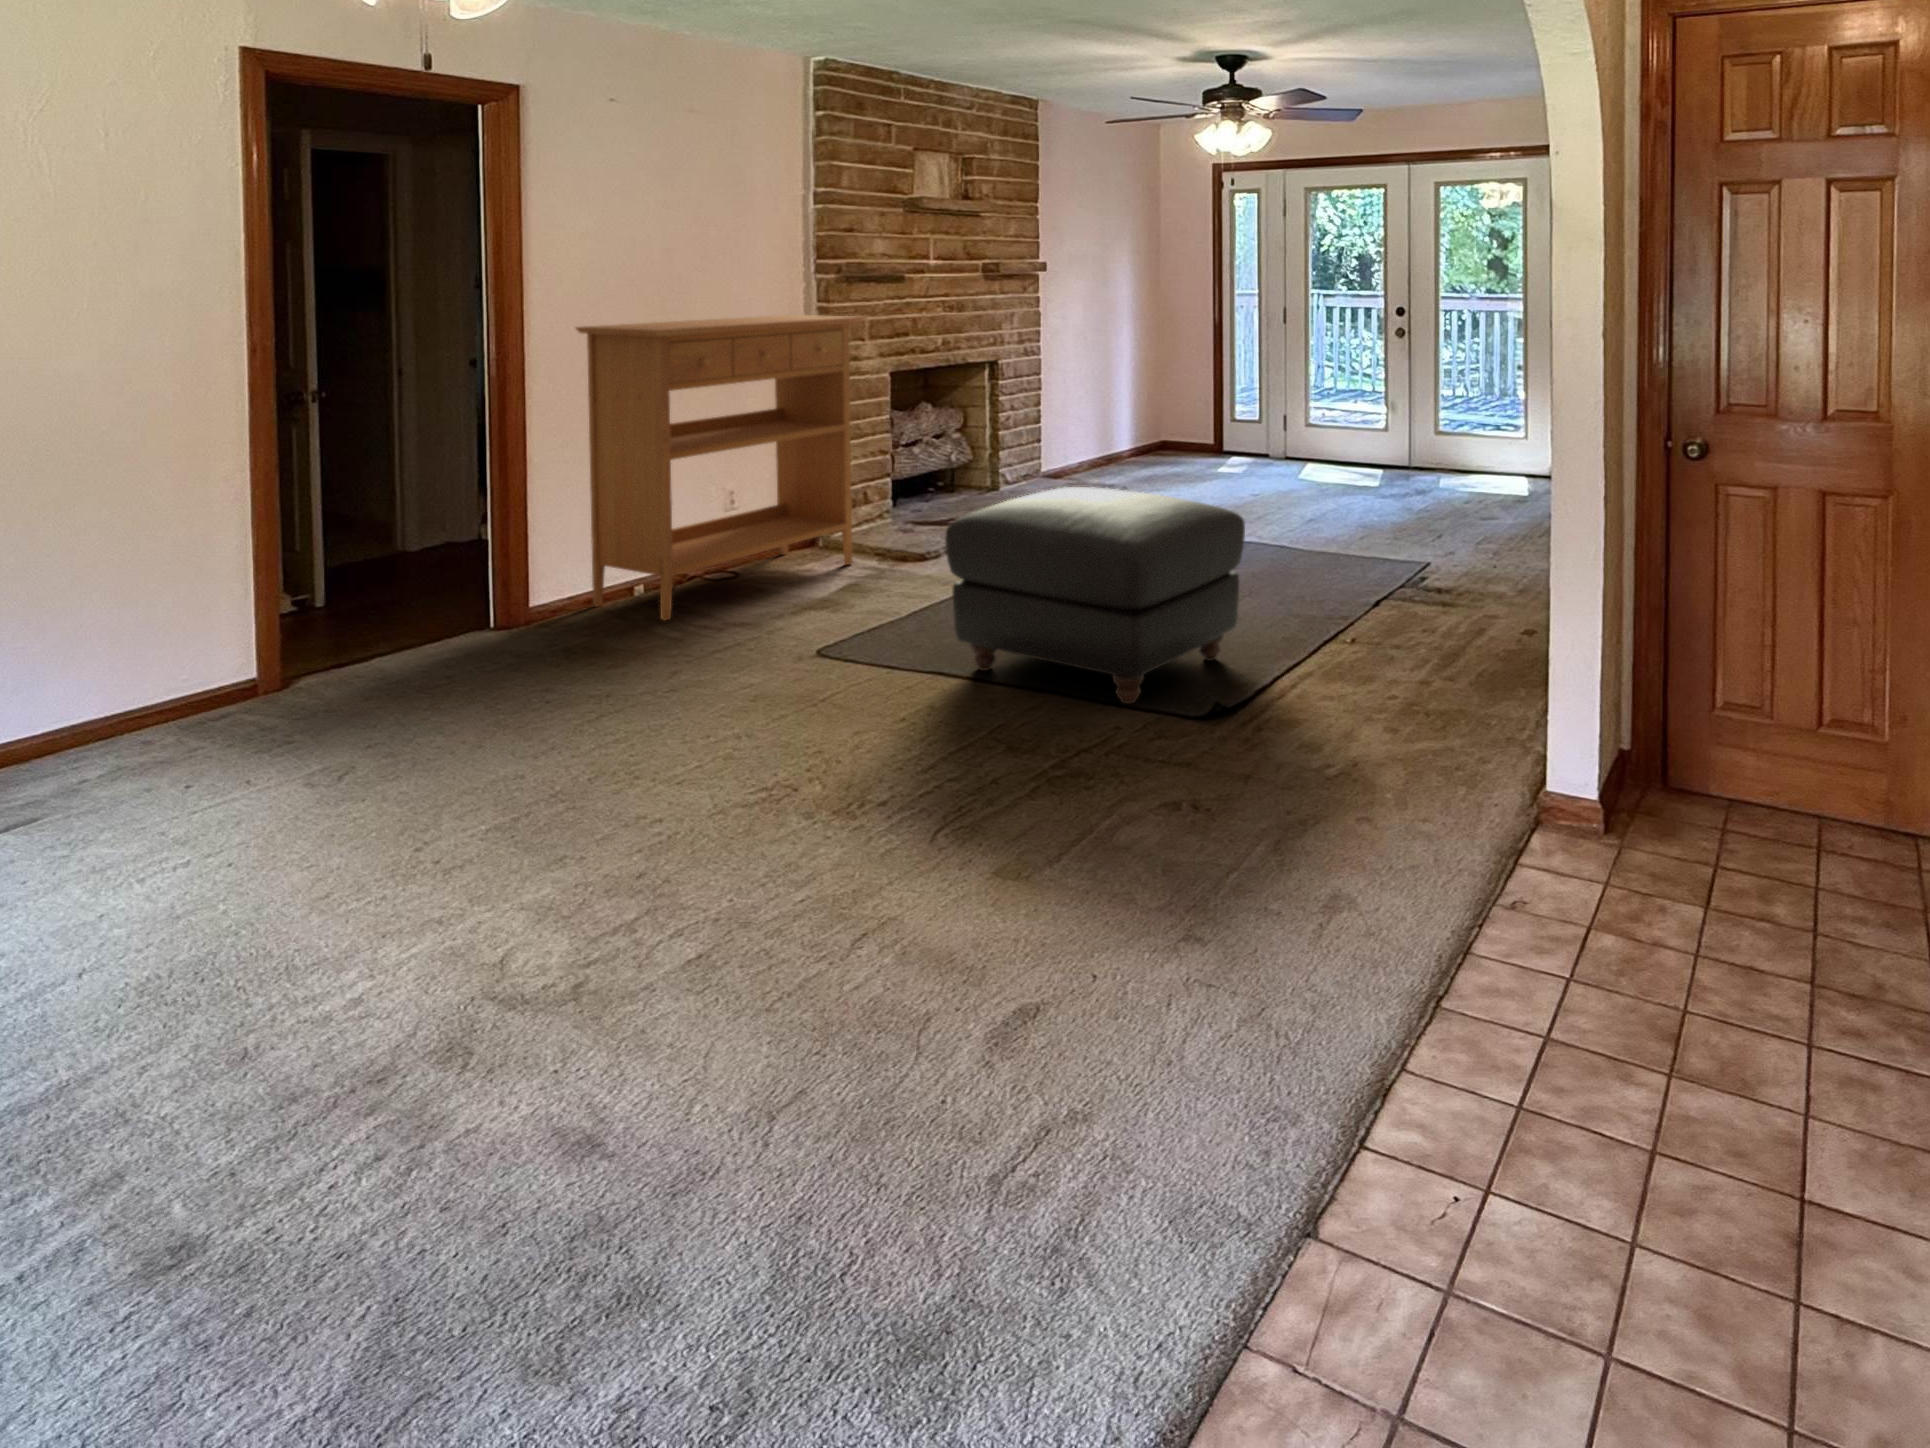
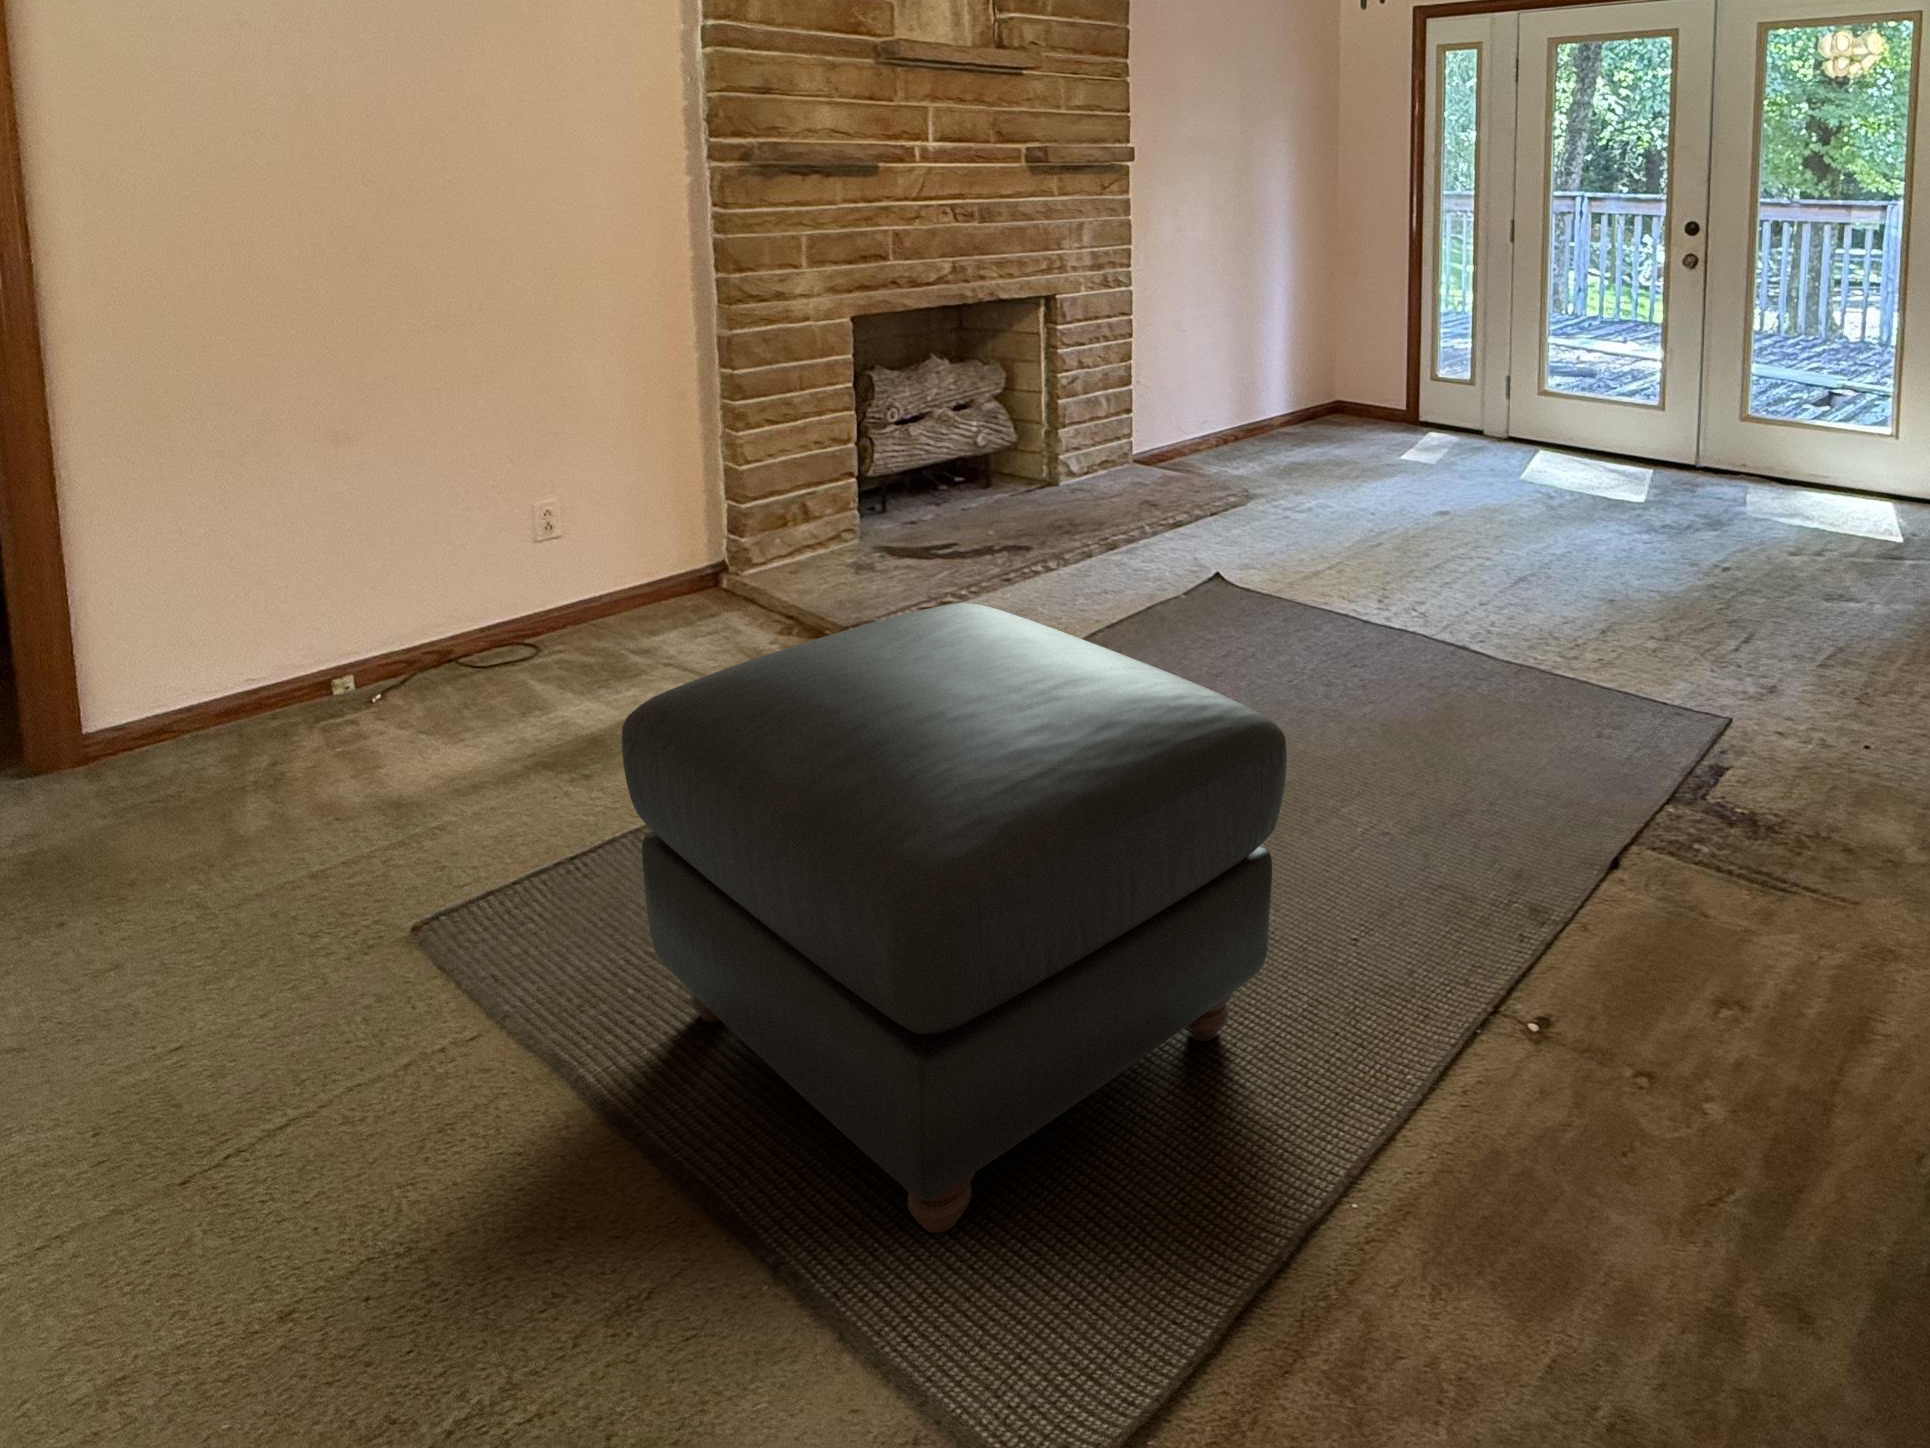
console table: present [576,315,864,620] -> none [162,227,736,777]

